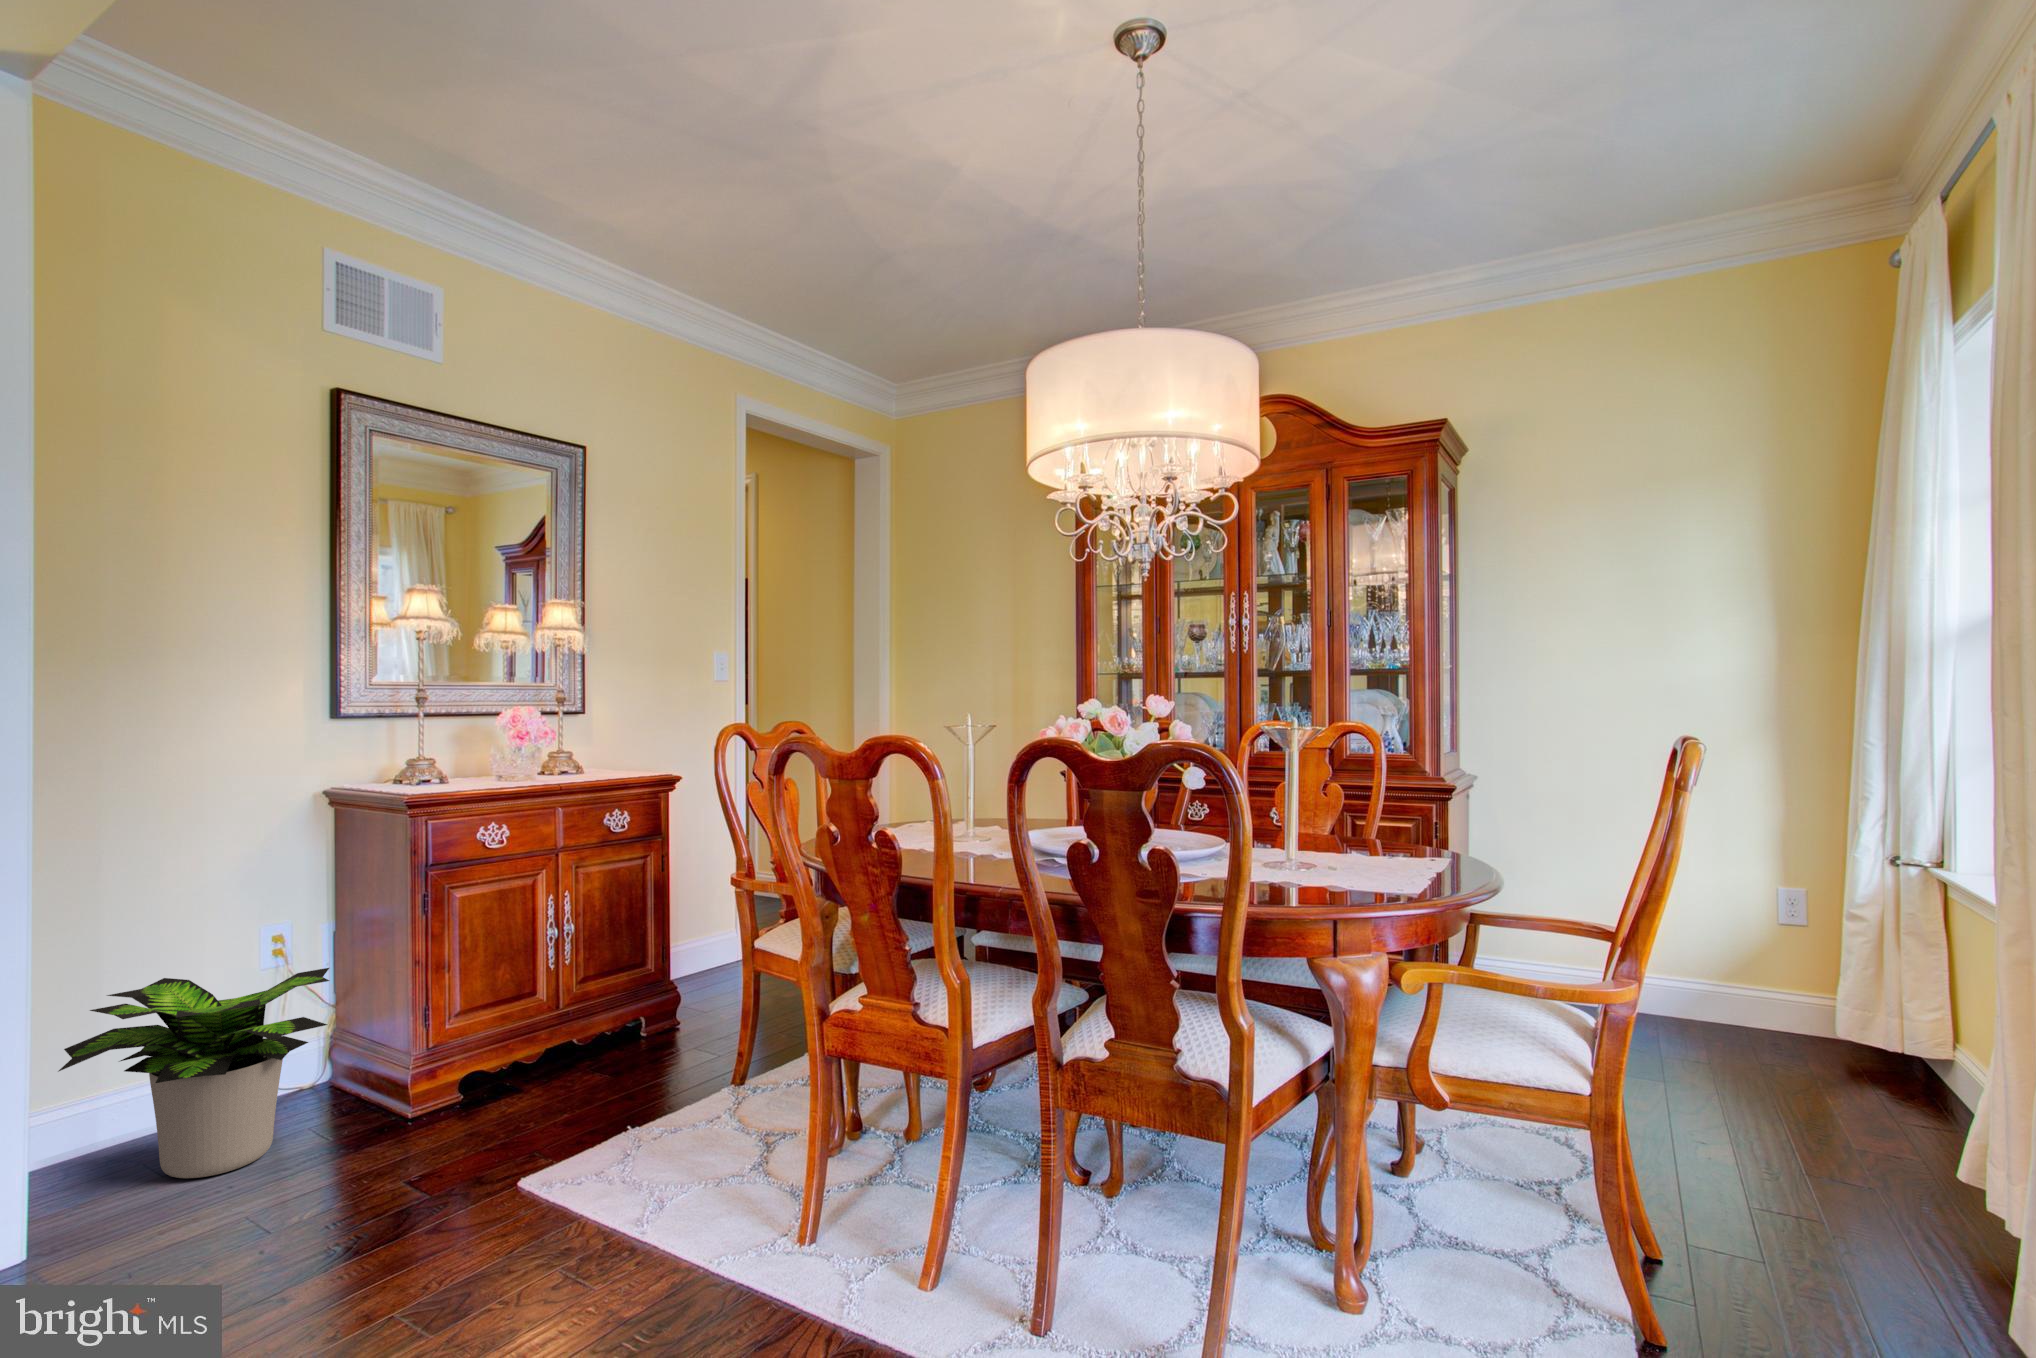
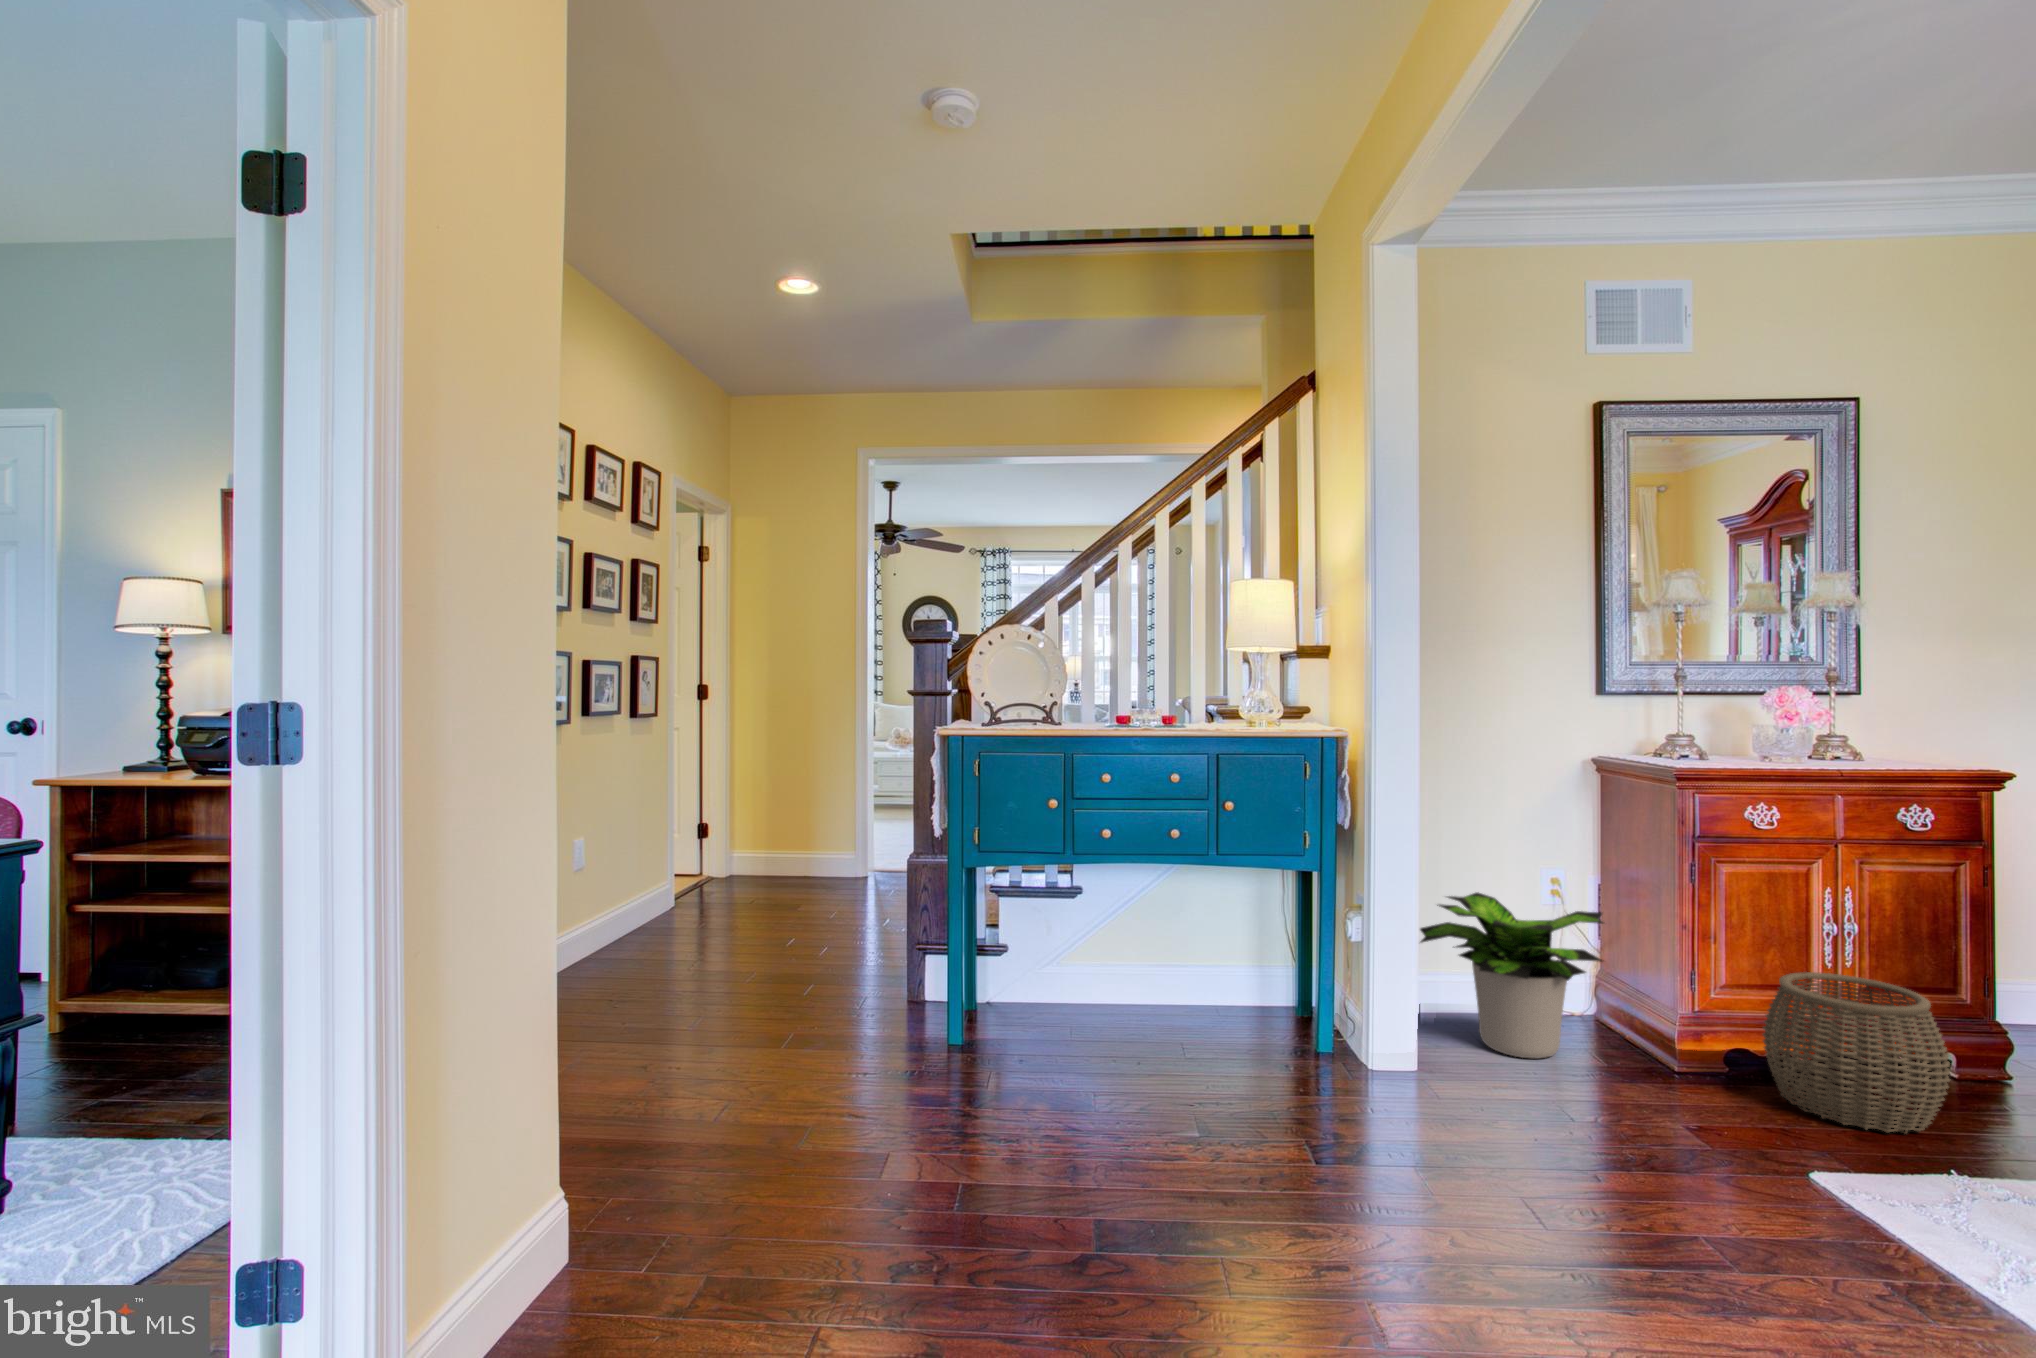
woven basket: none [490,972,634,1118] -> present [1763,972,1950,1134]

